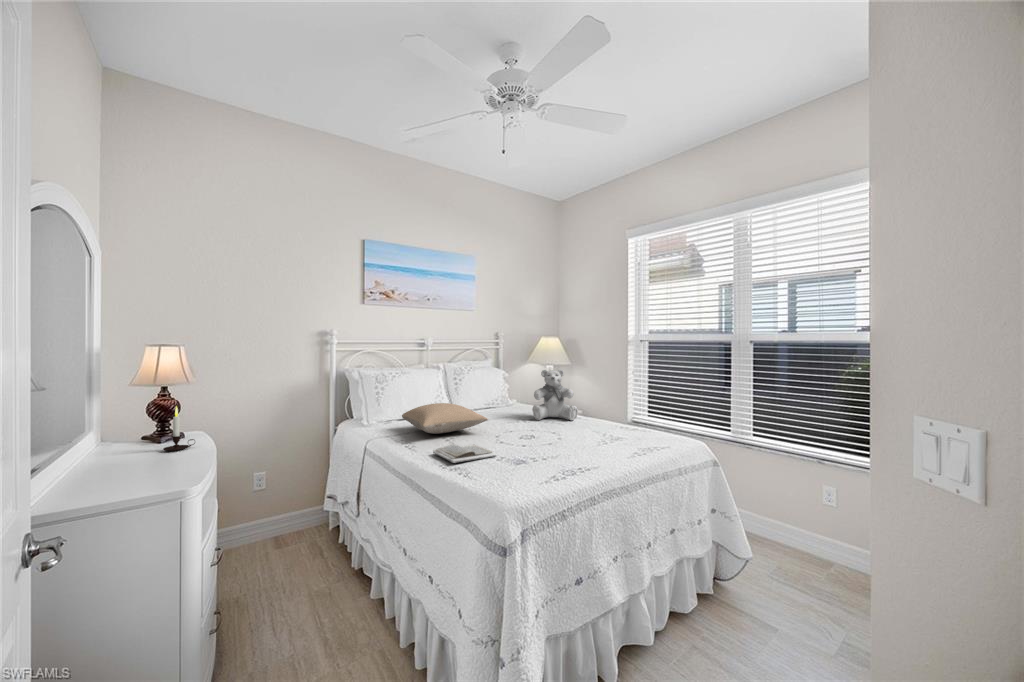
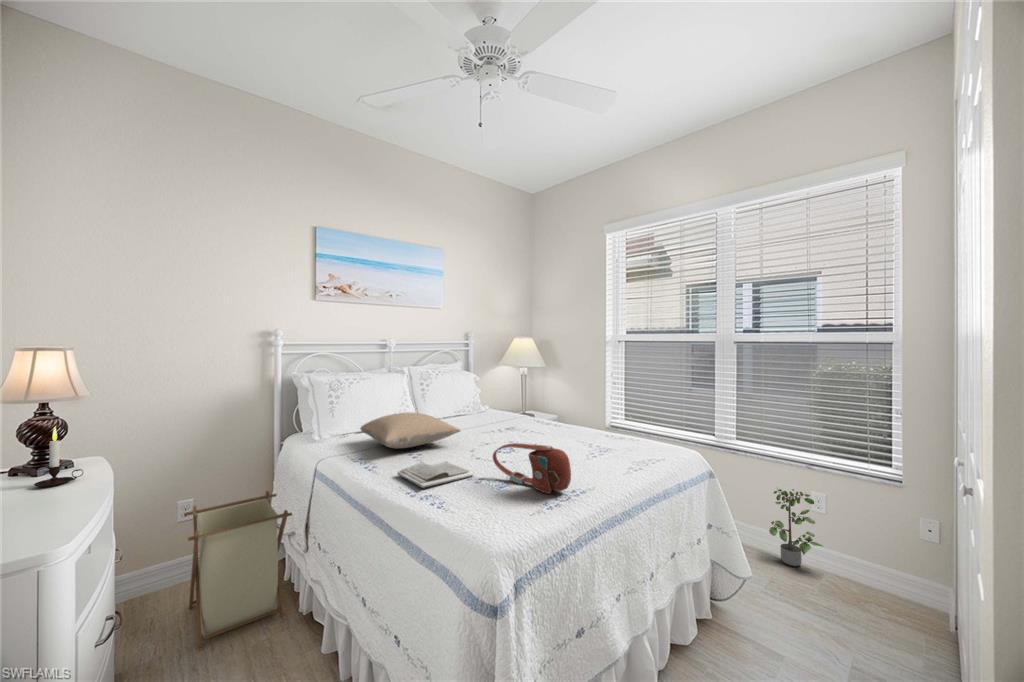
teddy bear: present [532,370,578,420] -> none [508,373,557,428]
handbag: none [512,429,577,471] -> present [493,443,571,494]
laundry basket: none [261,468,346,589] -> present [184,491,292,648]
potted plant: none [781,482,834,557] -> present [769,489,822,566]

